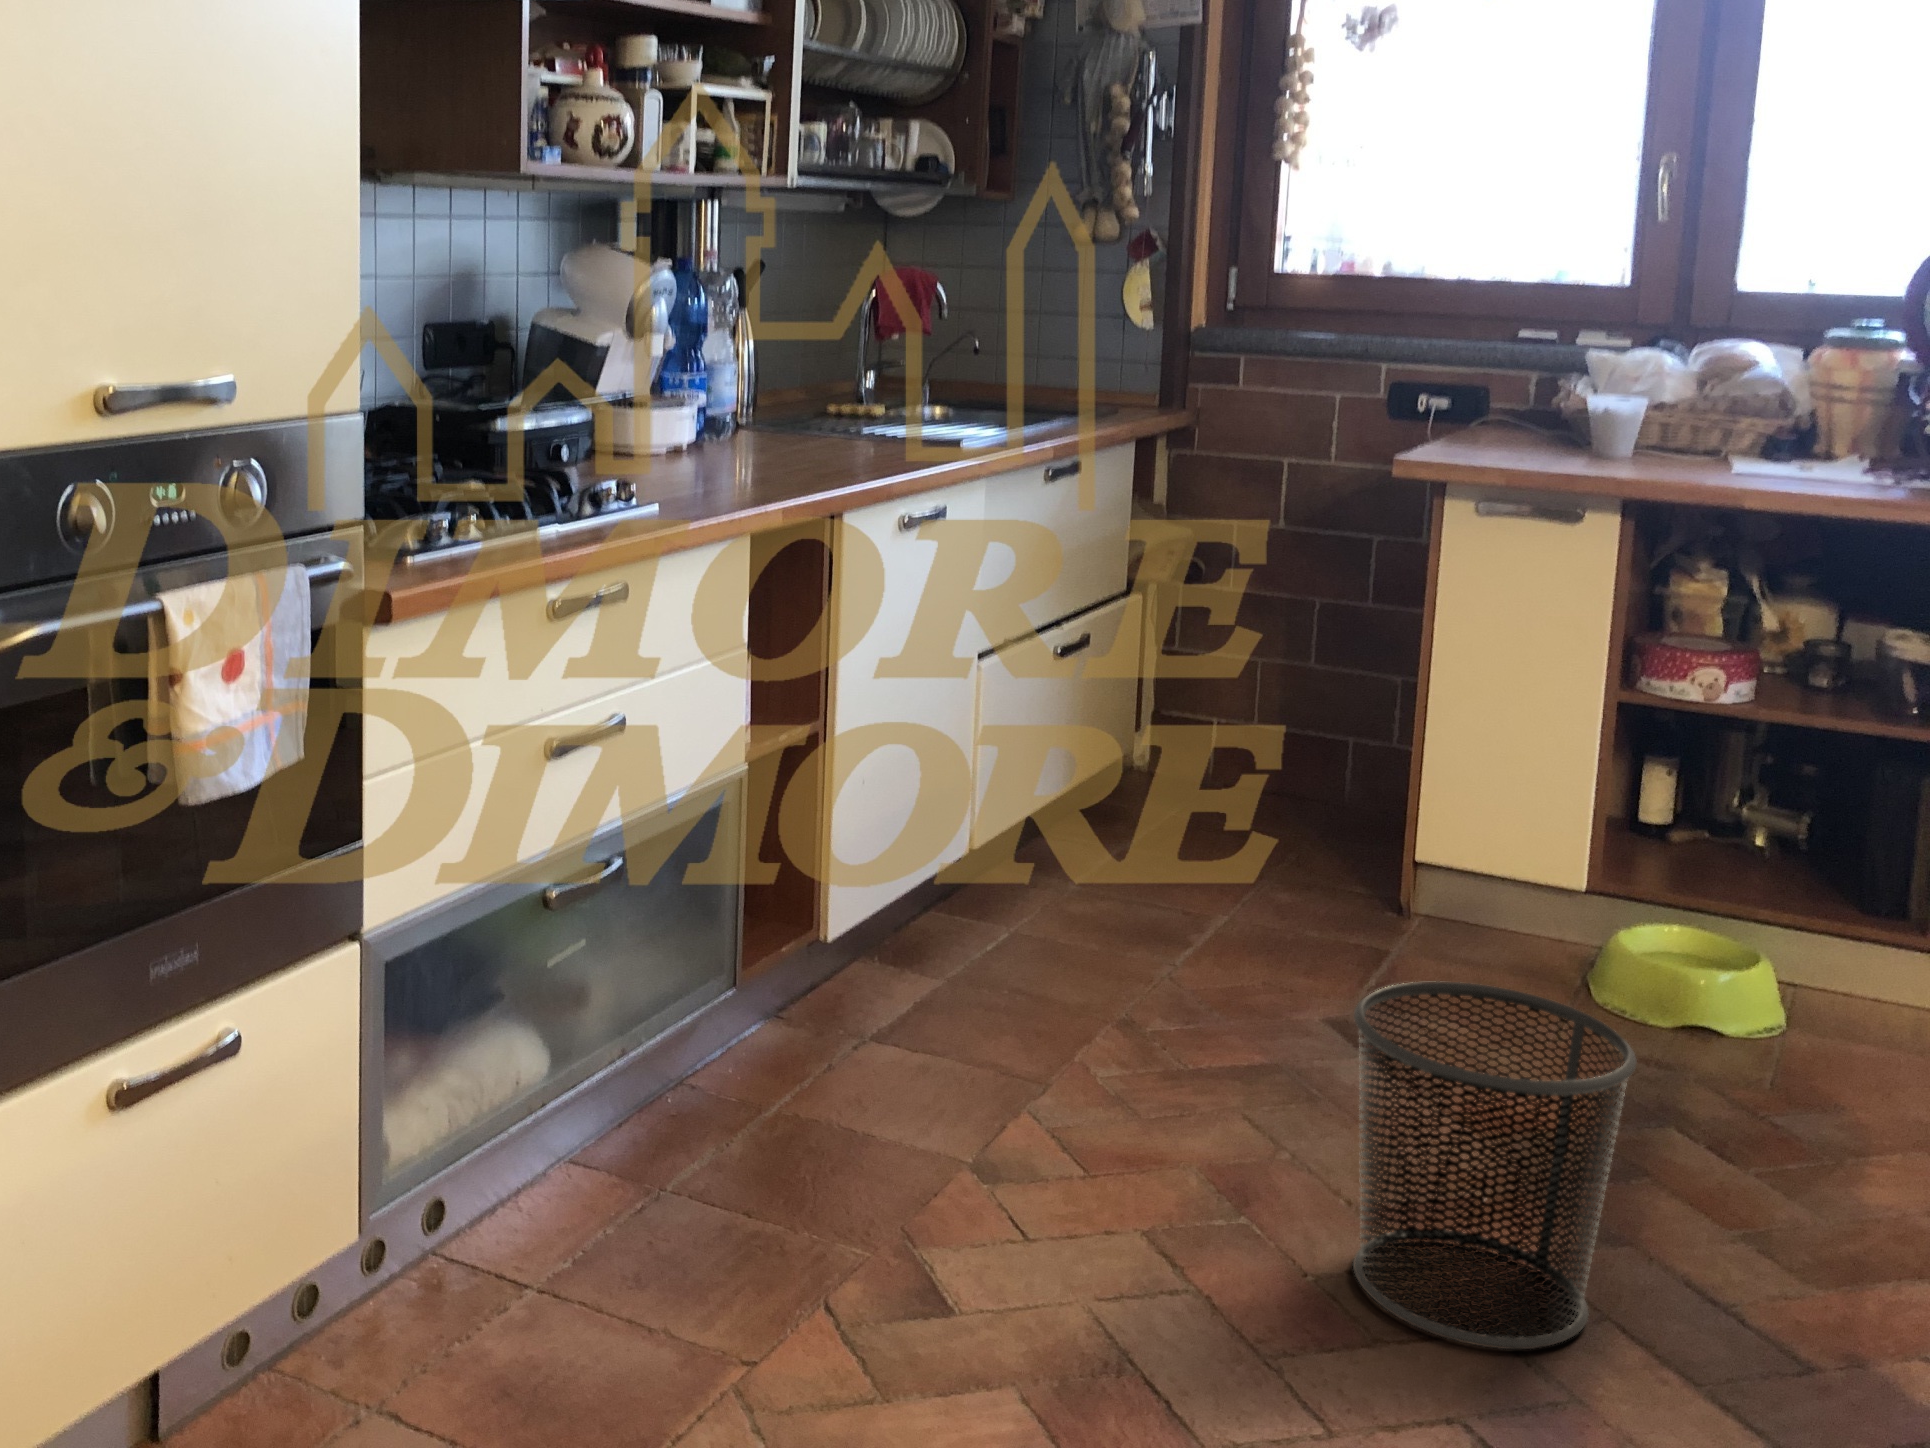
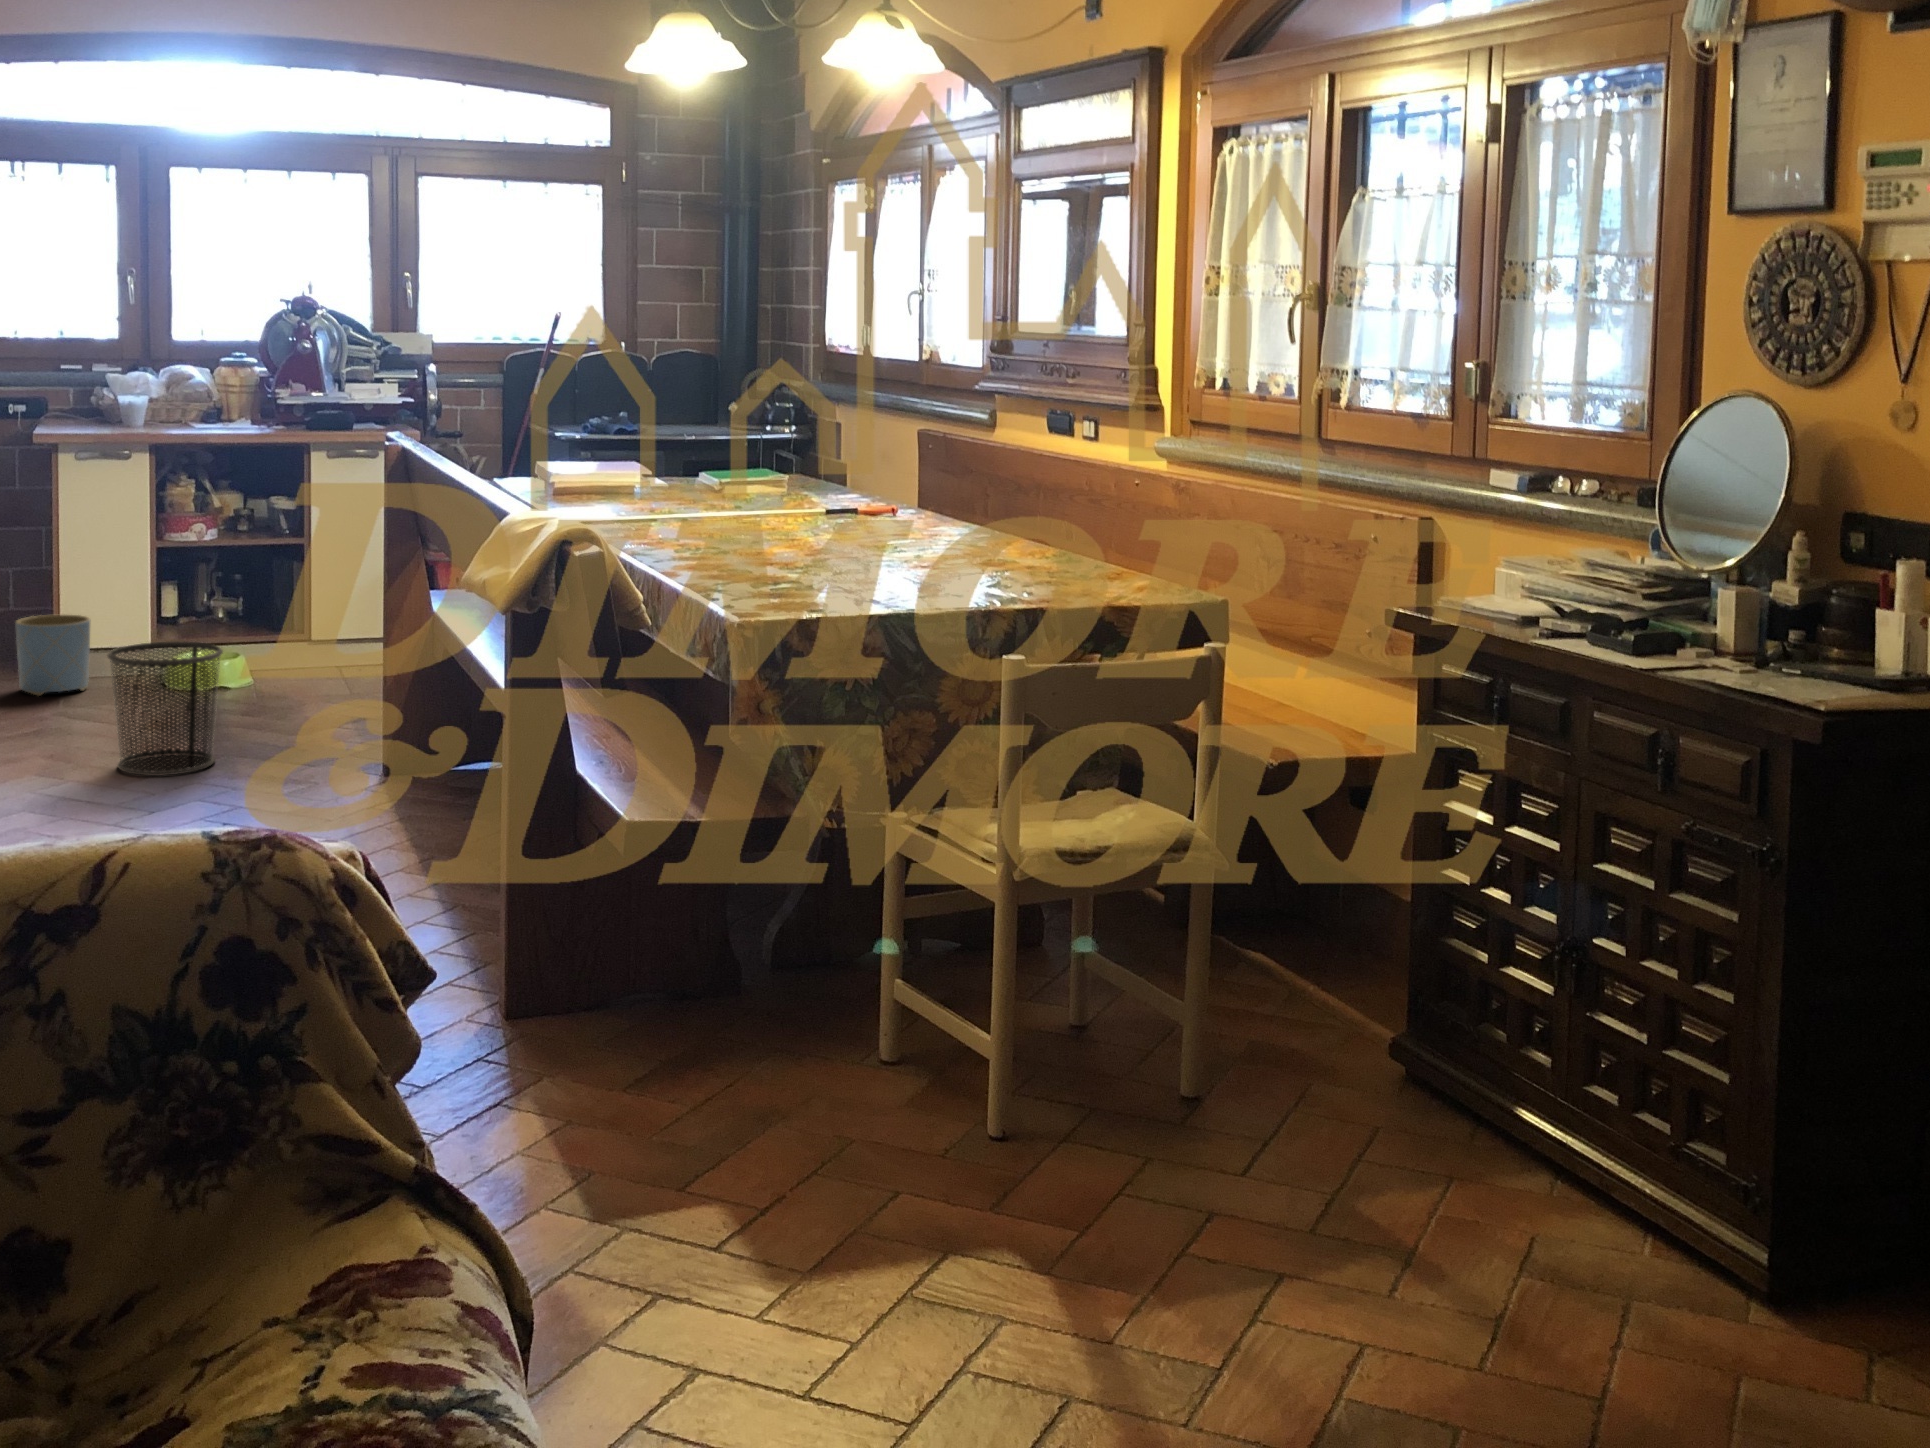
planter: none [1320,797,1463,964] -> present [16,614,90,696]

